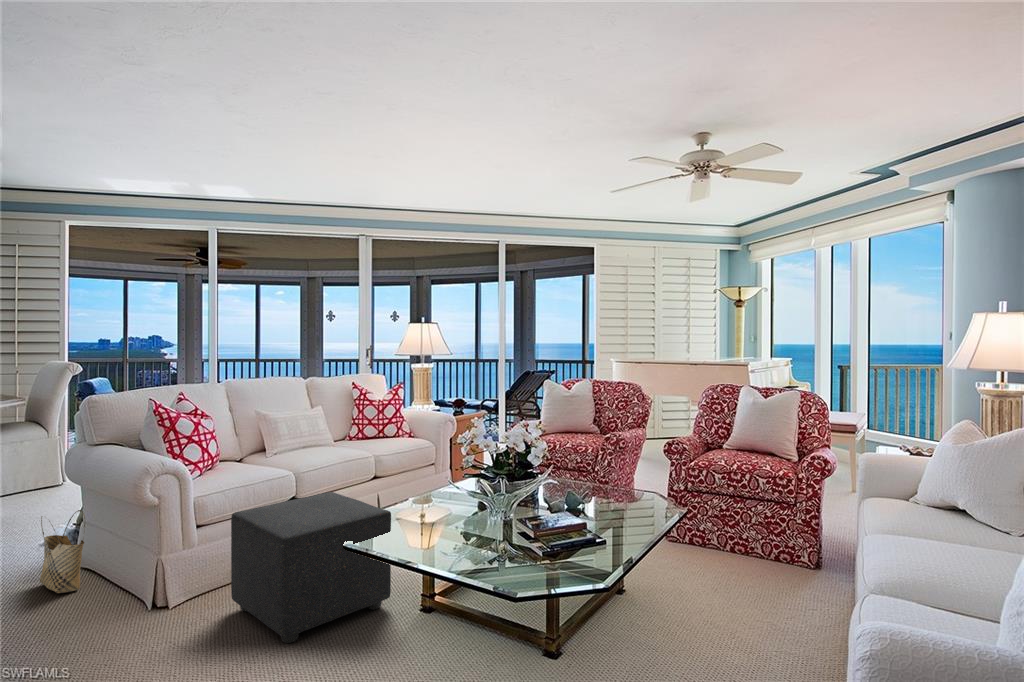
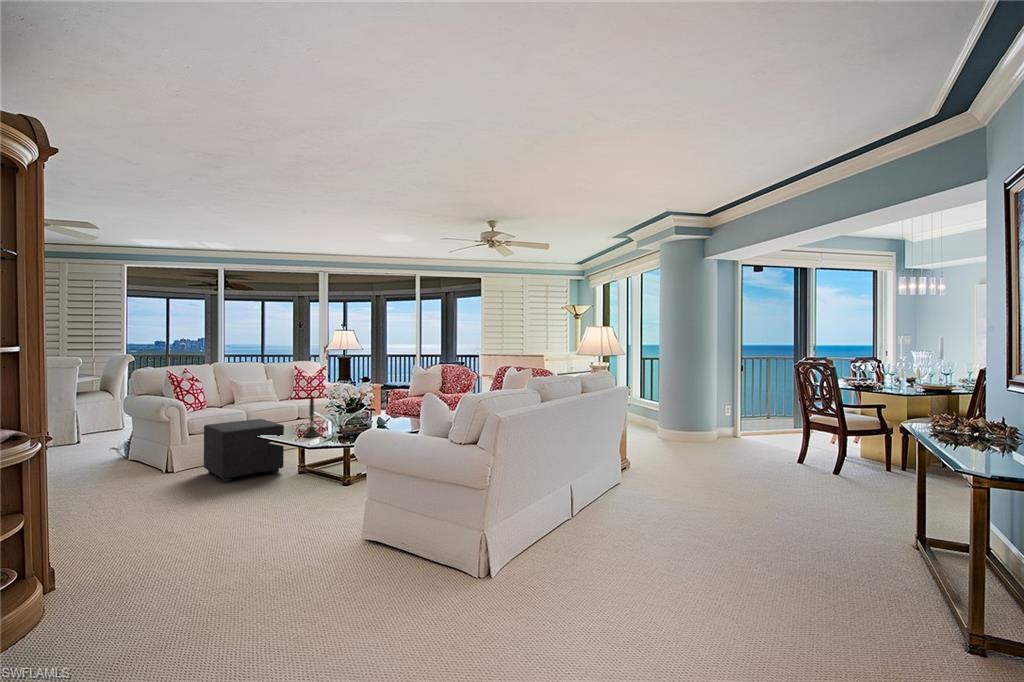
candle: none [436,453,469,541] -> present [303,396,320,437]
woven basket: present [40,510,85,593] -> none [109,427,132,467]

